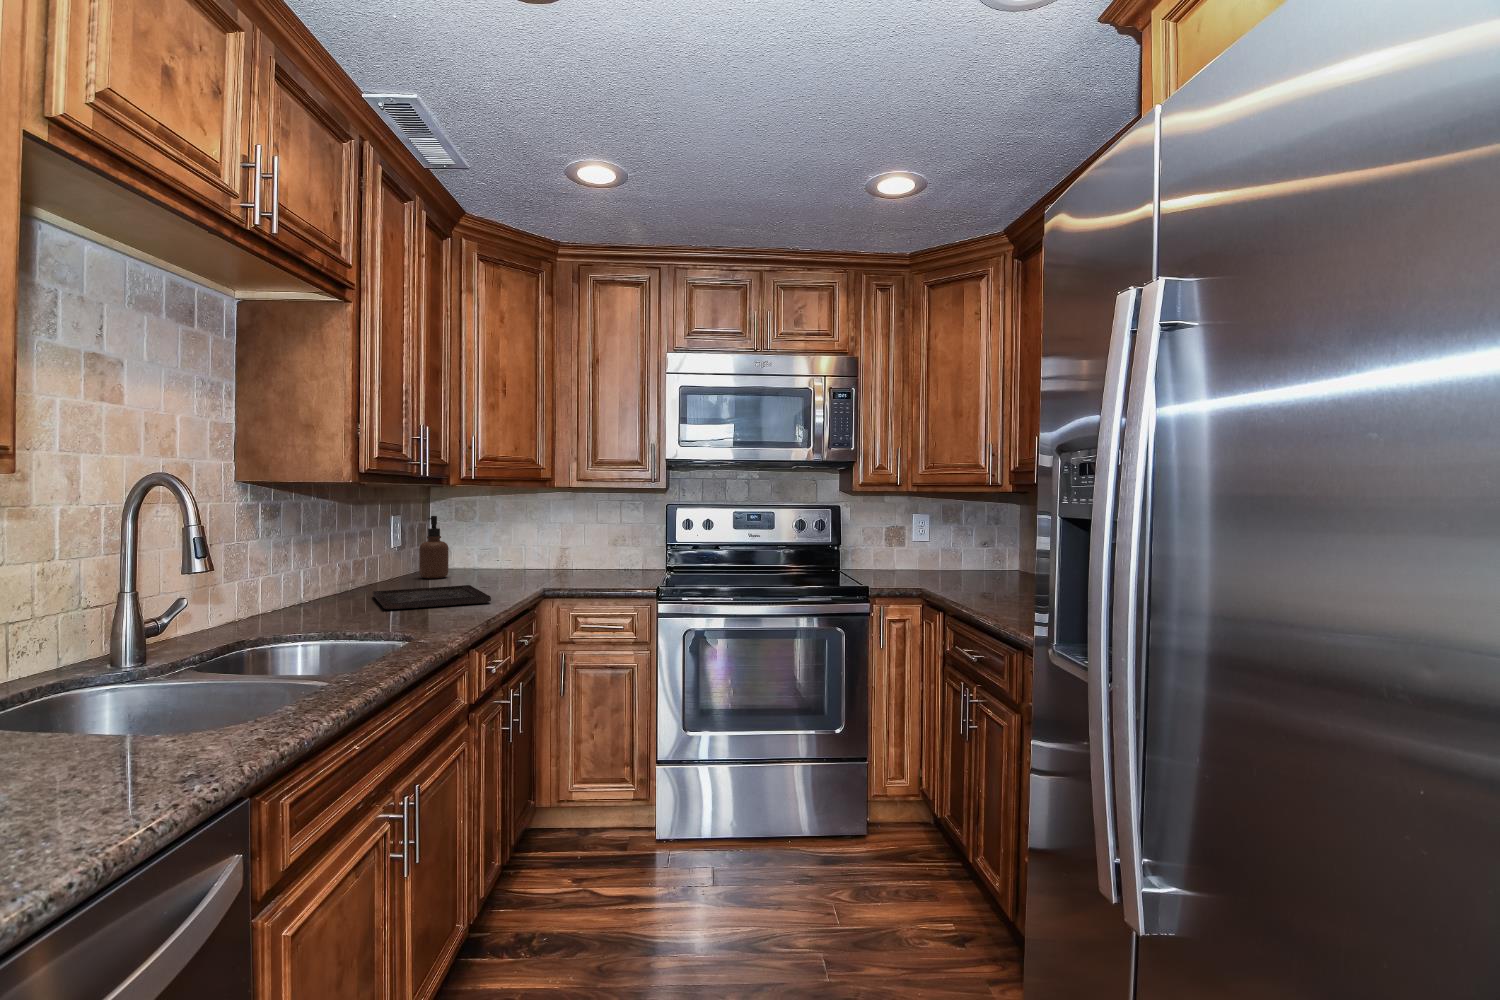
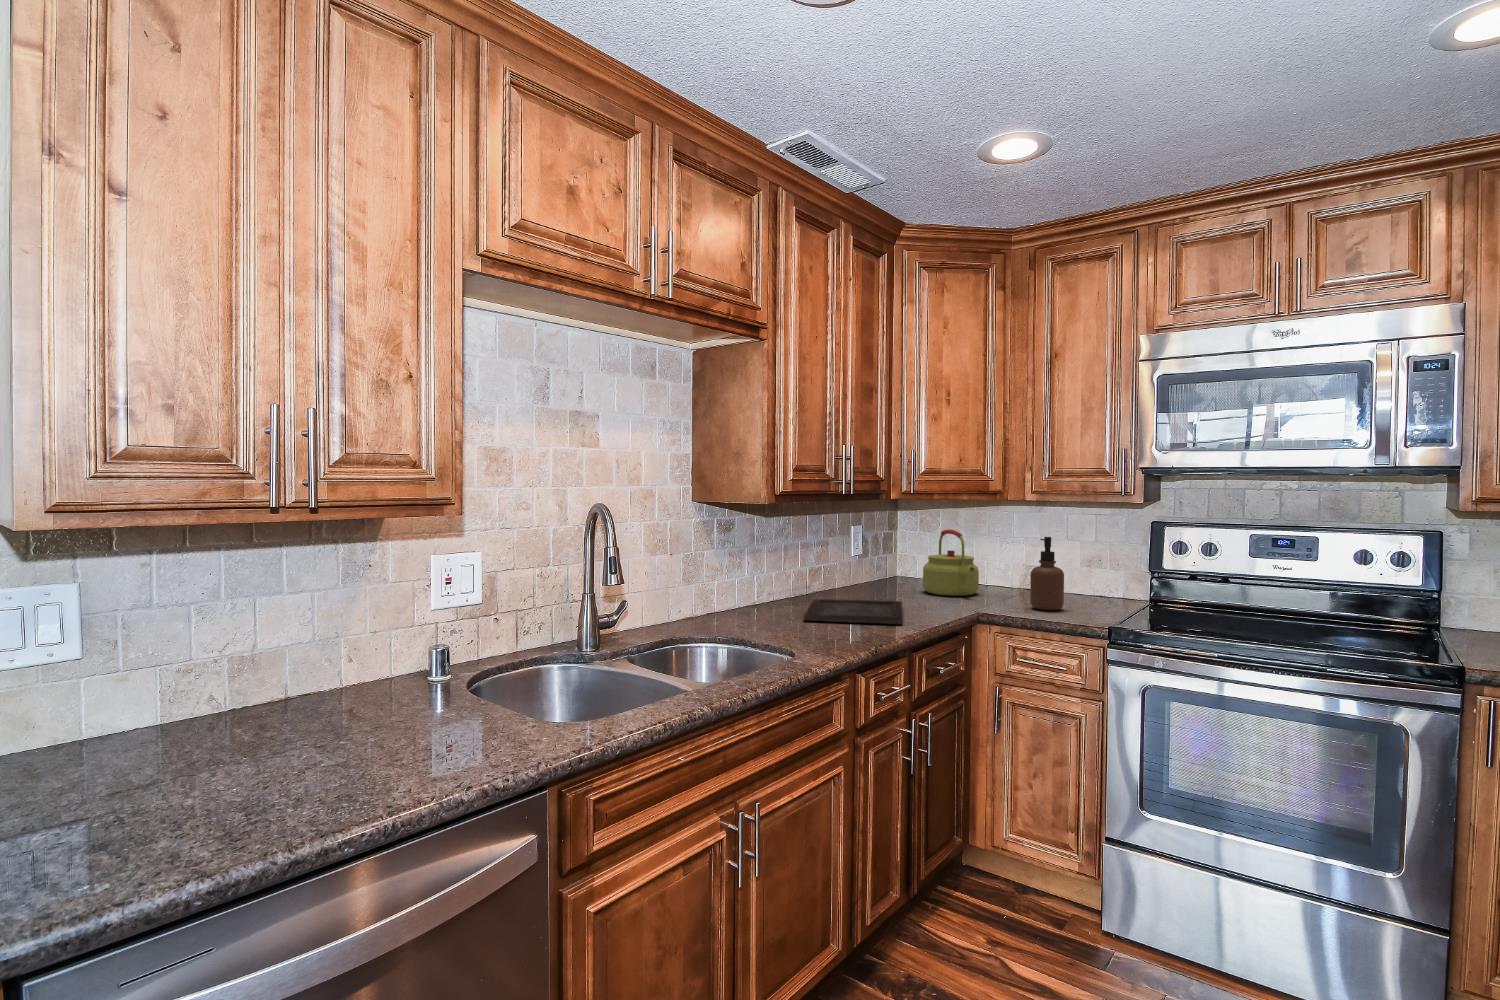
soap dispenser: present [419,516,448,579] -> present [1030,537,1064,611]
kettle: none [473,516,529,579] -> present [923,529,979,596]

